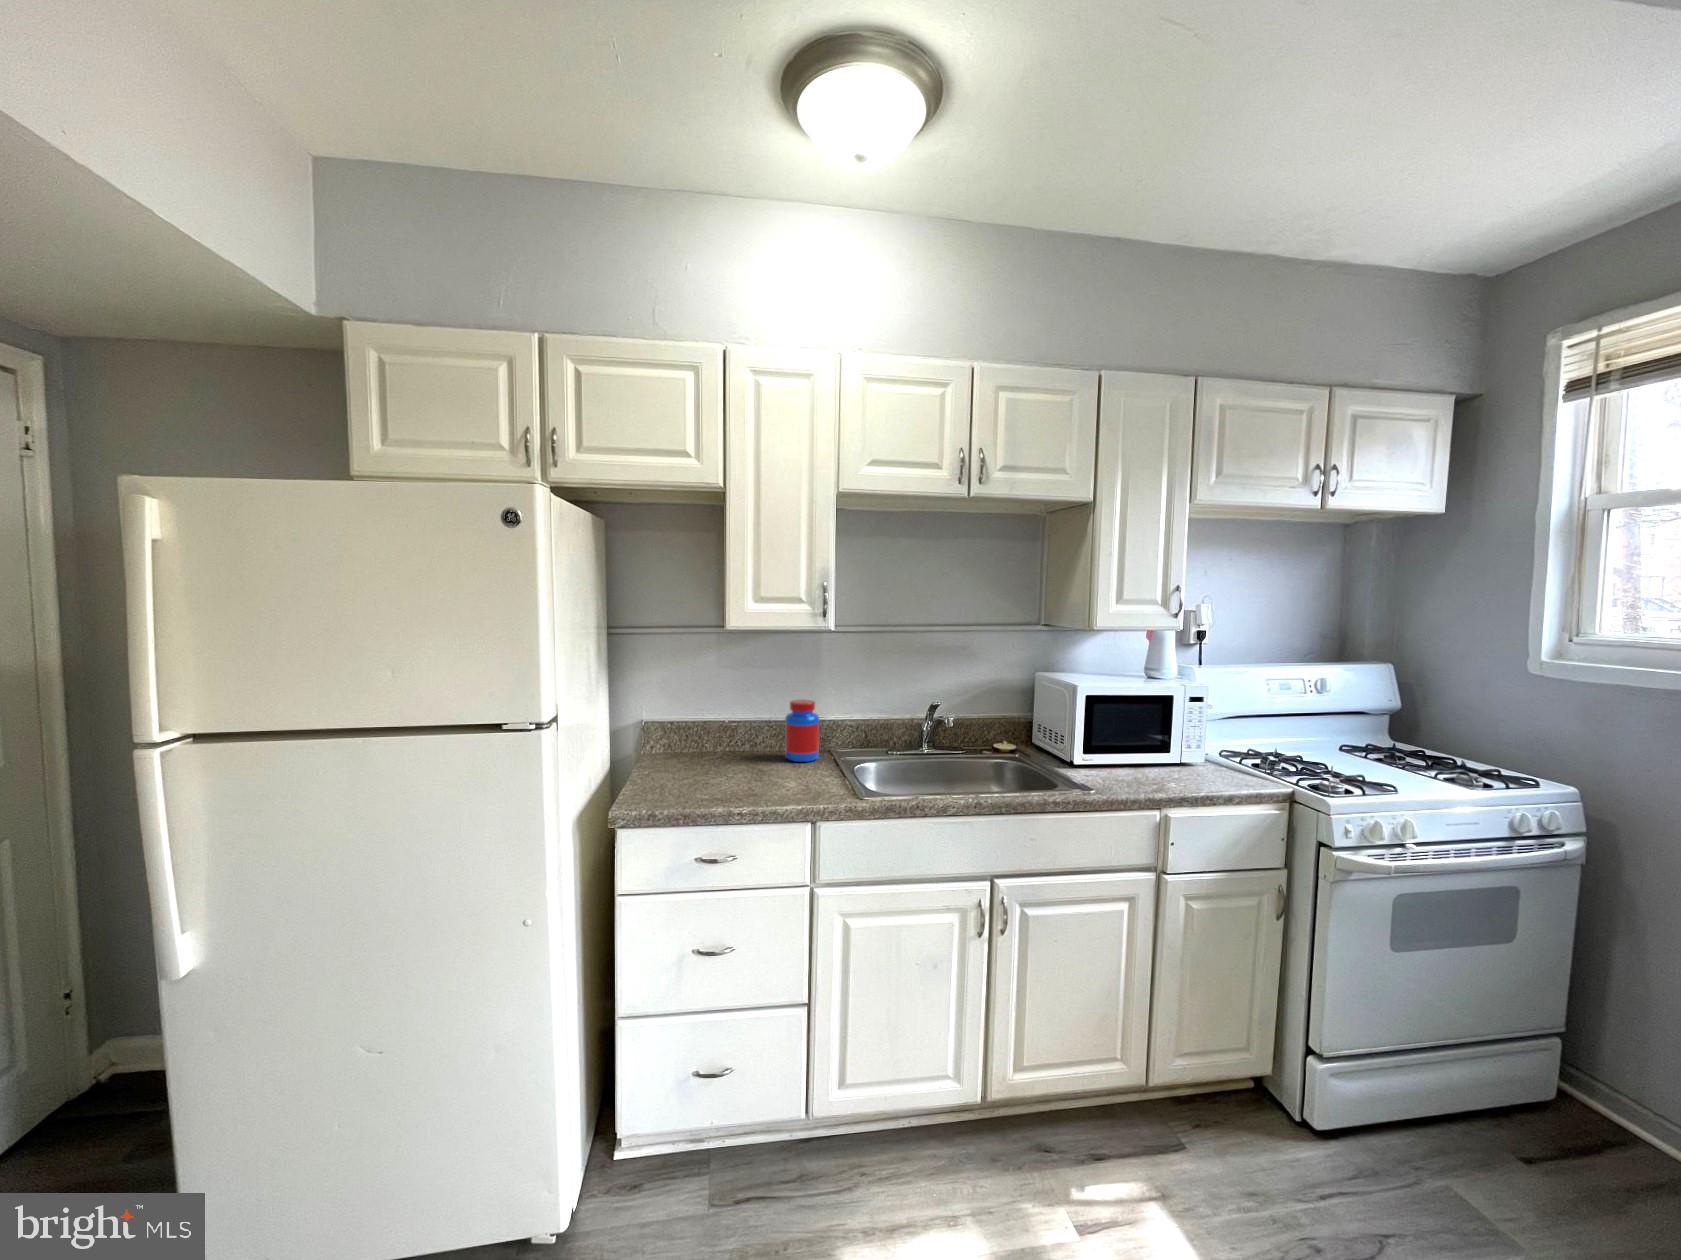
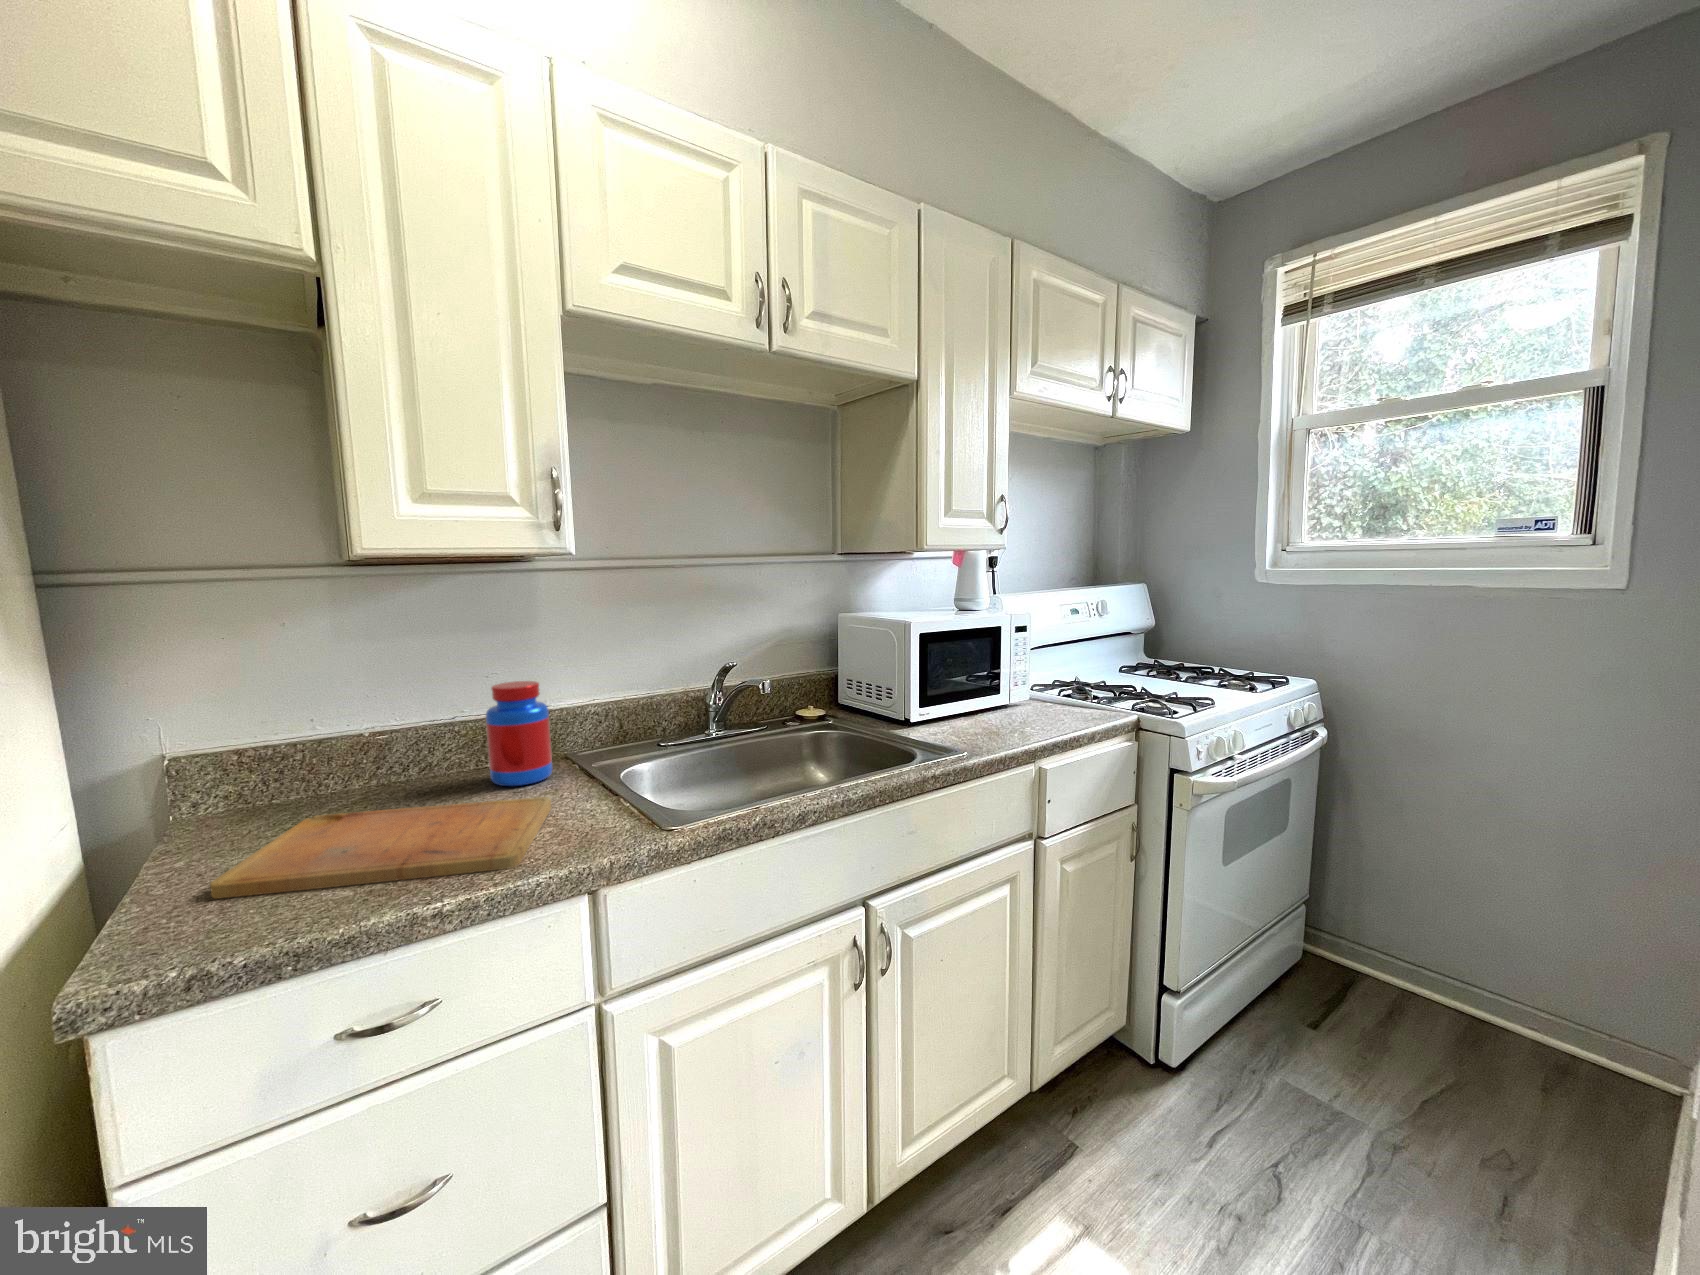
cutting board: none [656,759,808,801] -> present [210,797,551,899]

